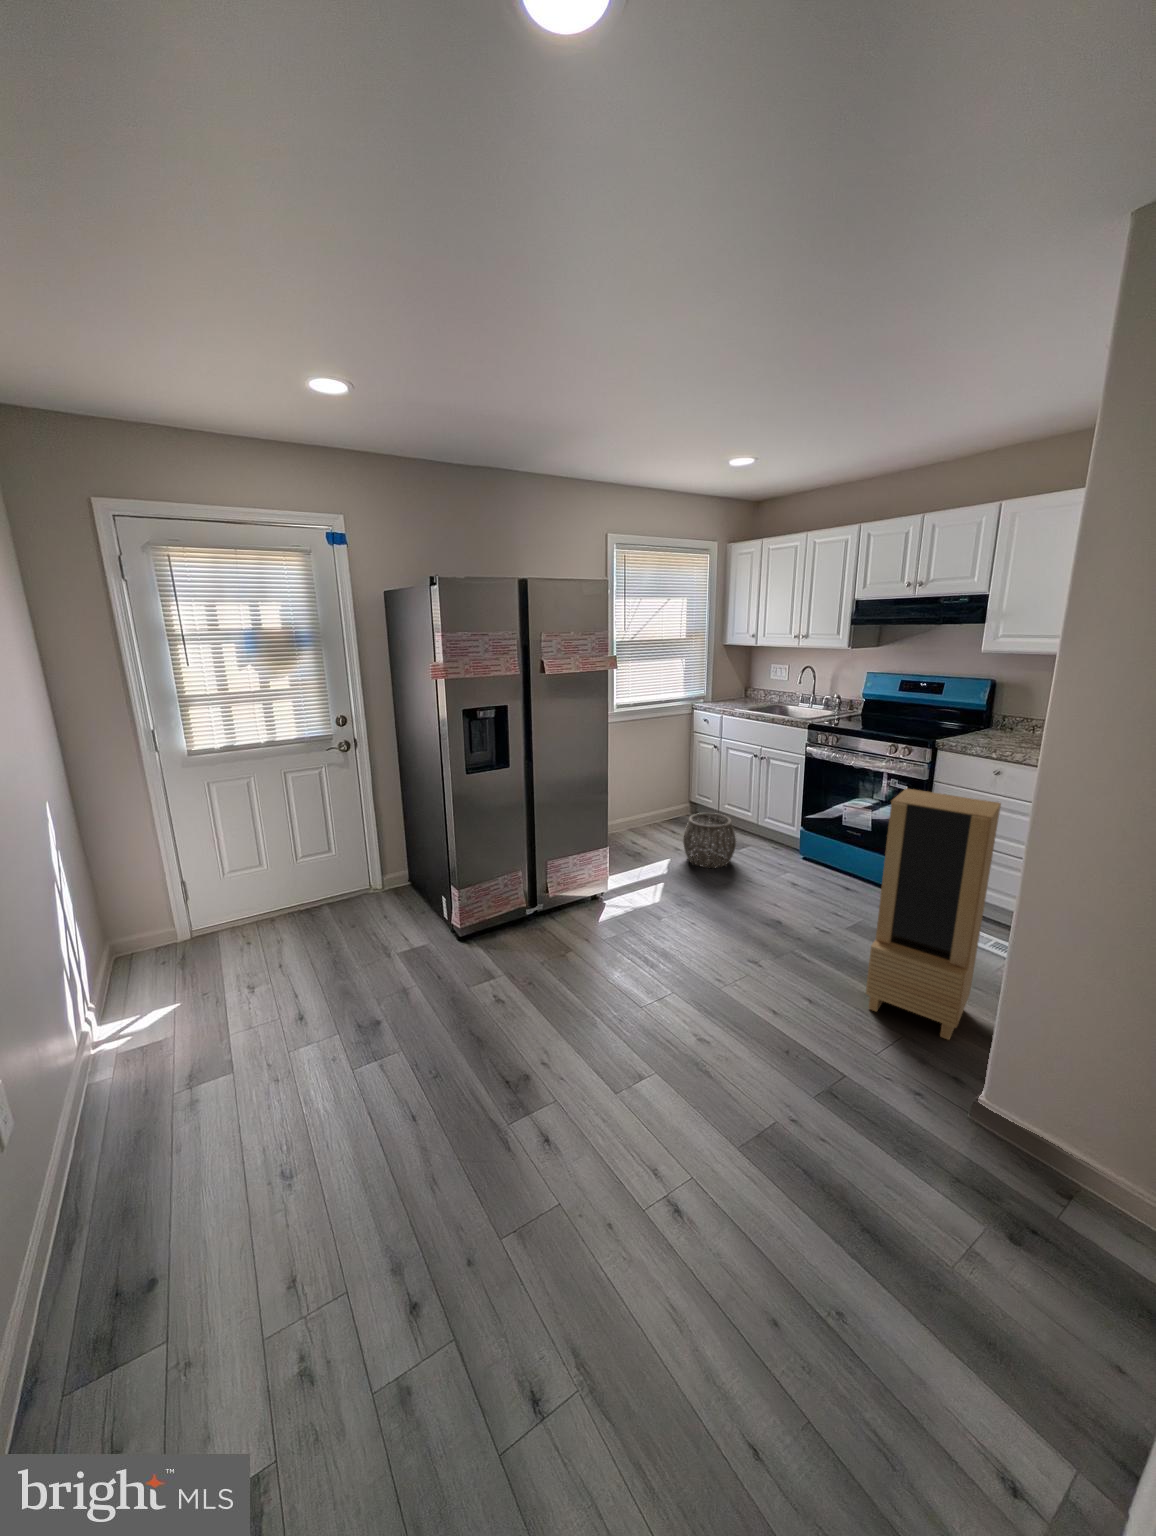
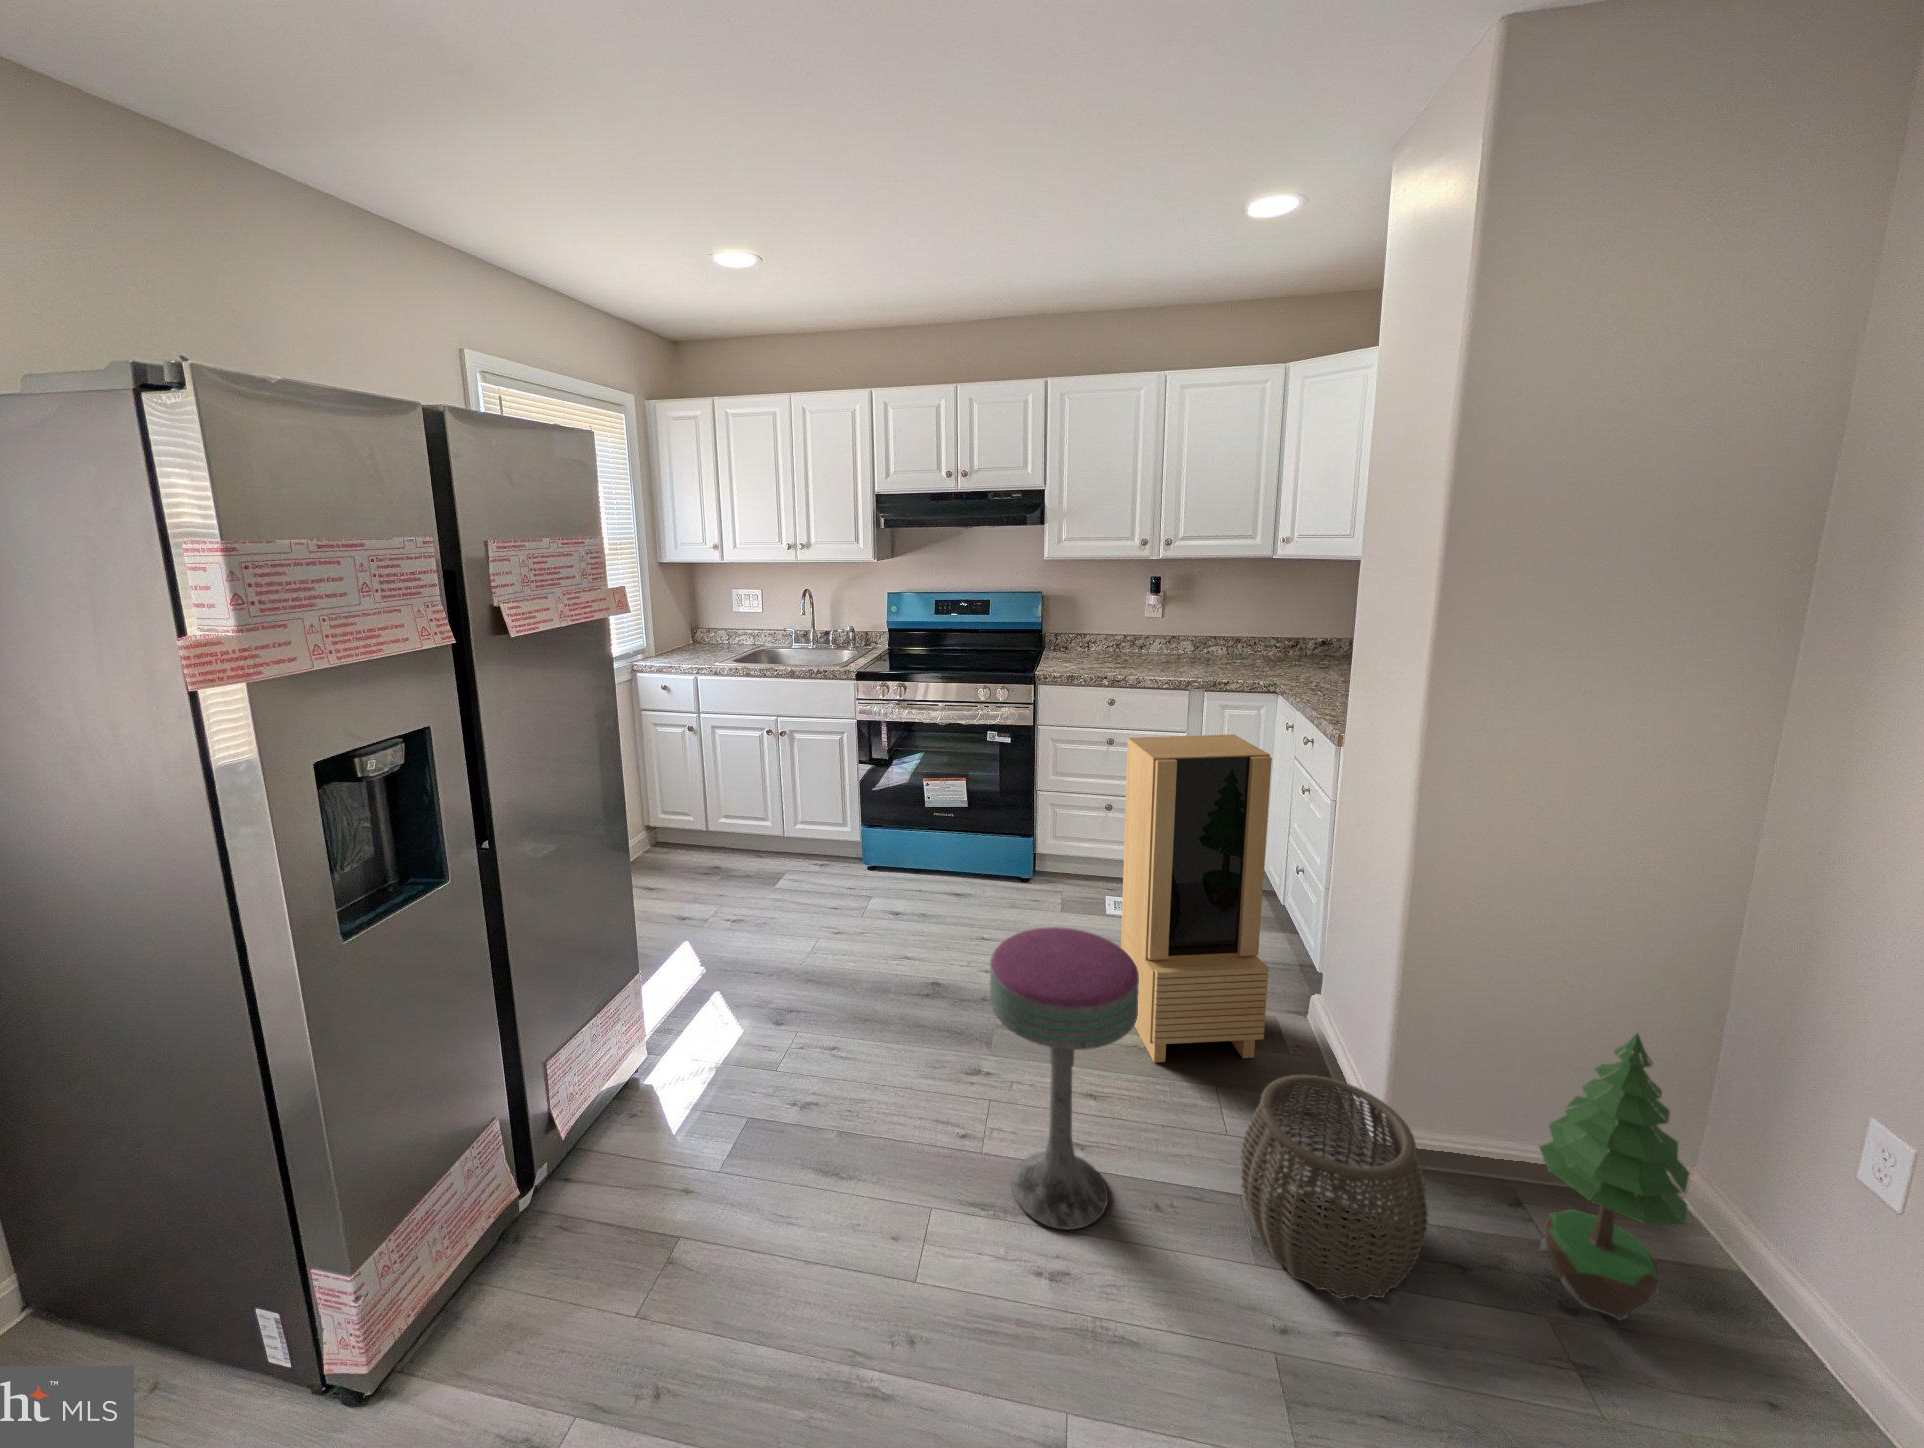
woven basket: present [683,813,736,868] -> present [1240,1075,1429,1300]
bar stool: none [702,873,790,1038] -> present [990,927,1139,1229]
potted tree: none [989,1051,1099,1258] -> present [1539,1033,1689,1320]

